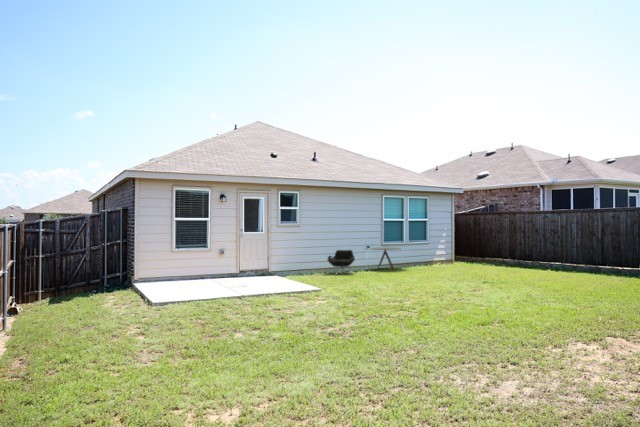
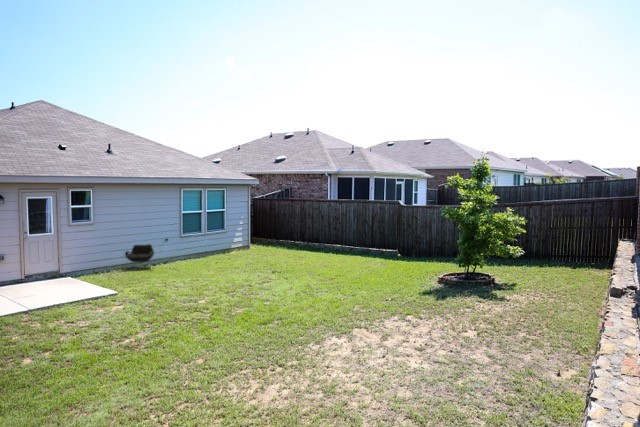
round table: present [370,247,400,270] -> none [169,239,200,262]

